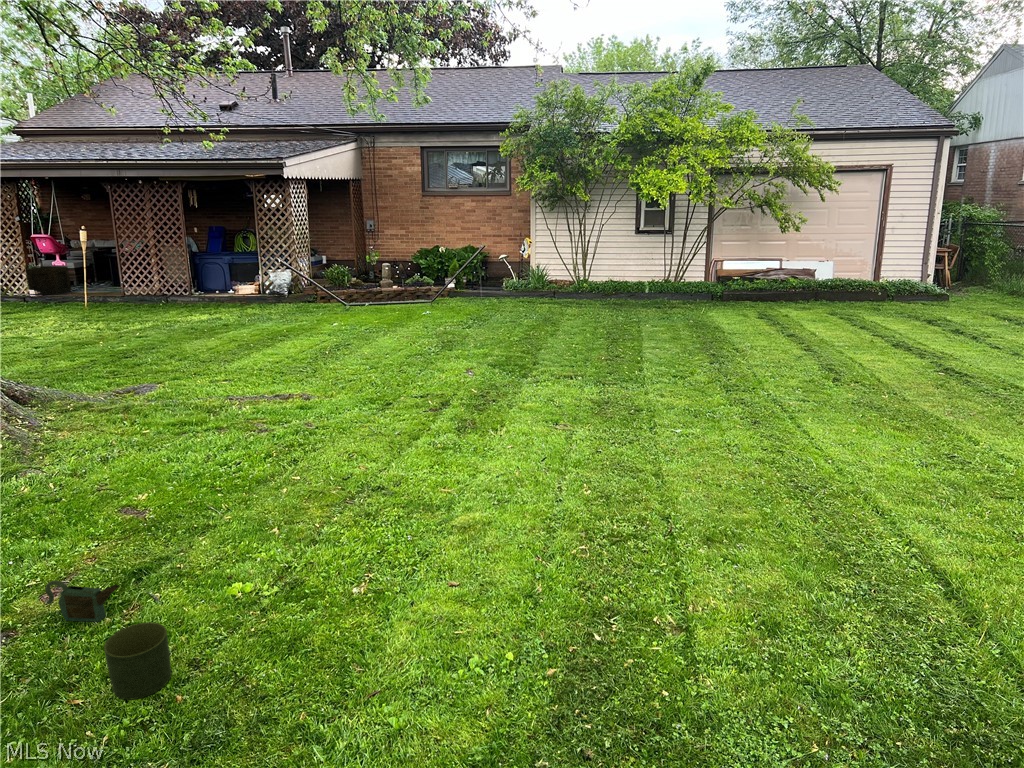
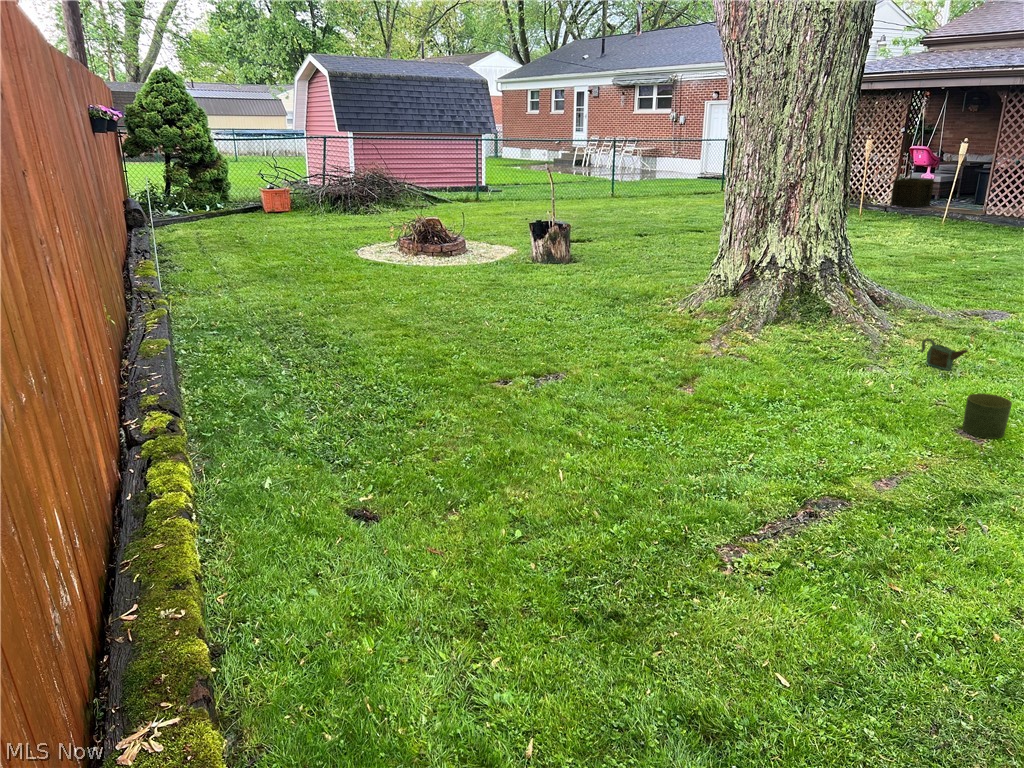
watering can: present [45,580,120,622] -> present [921,338,968,371]
planter: present [104,622,171,700] -> present [963,393,1012,439]

